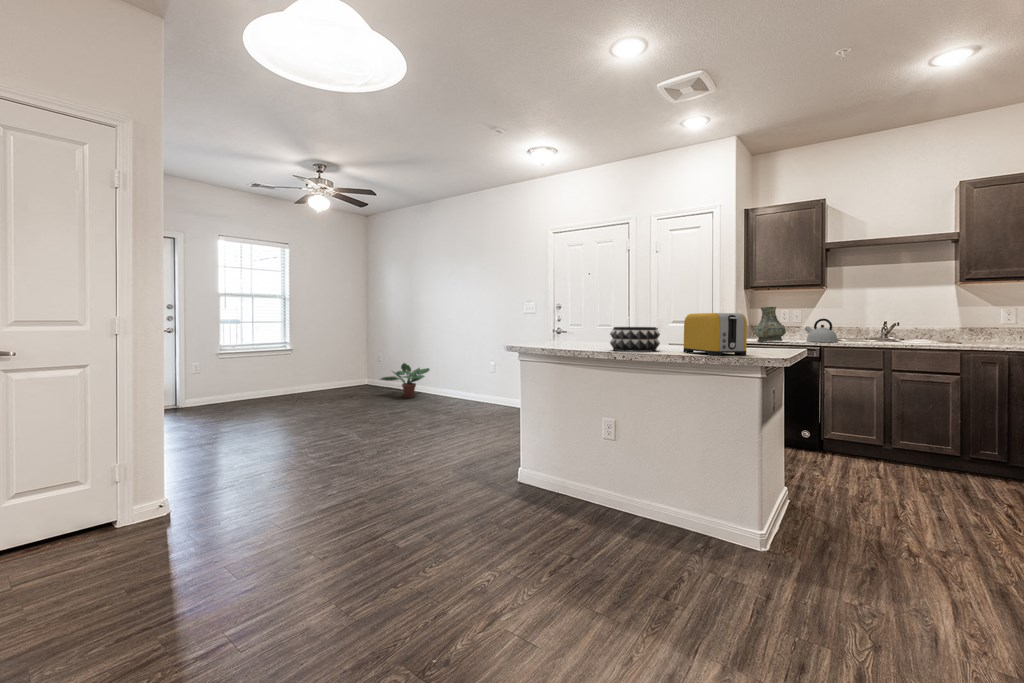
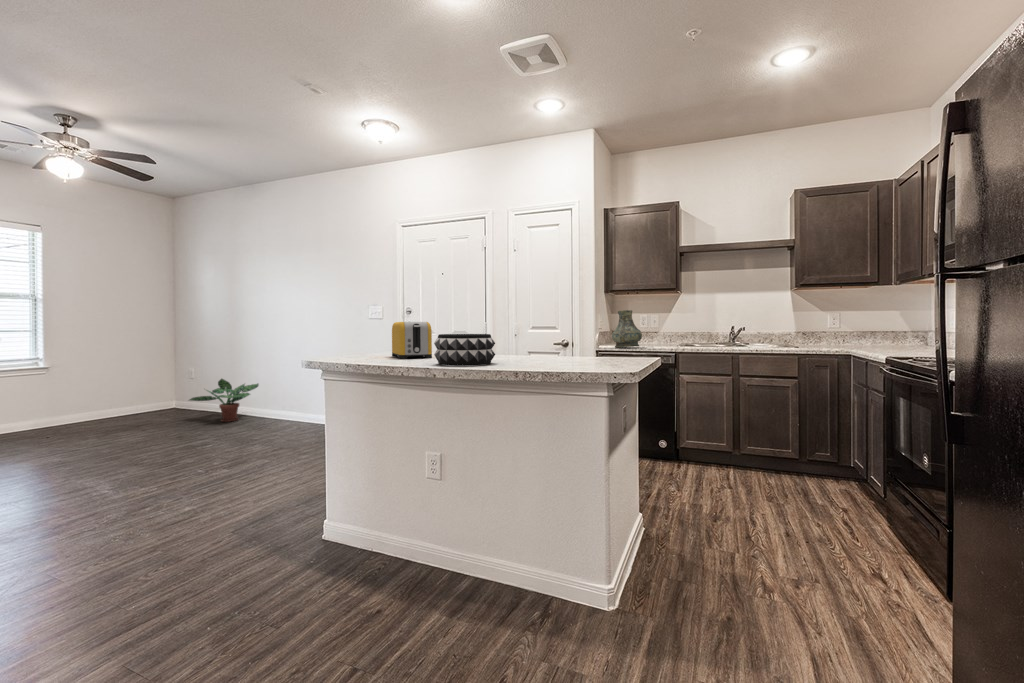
toaster: present [684,313,747,356] -> present [392,322,432,359]
kettle: present [805,319,838,342] -> none [660,323,691,347]

